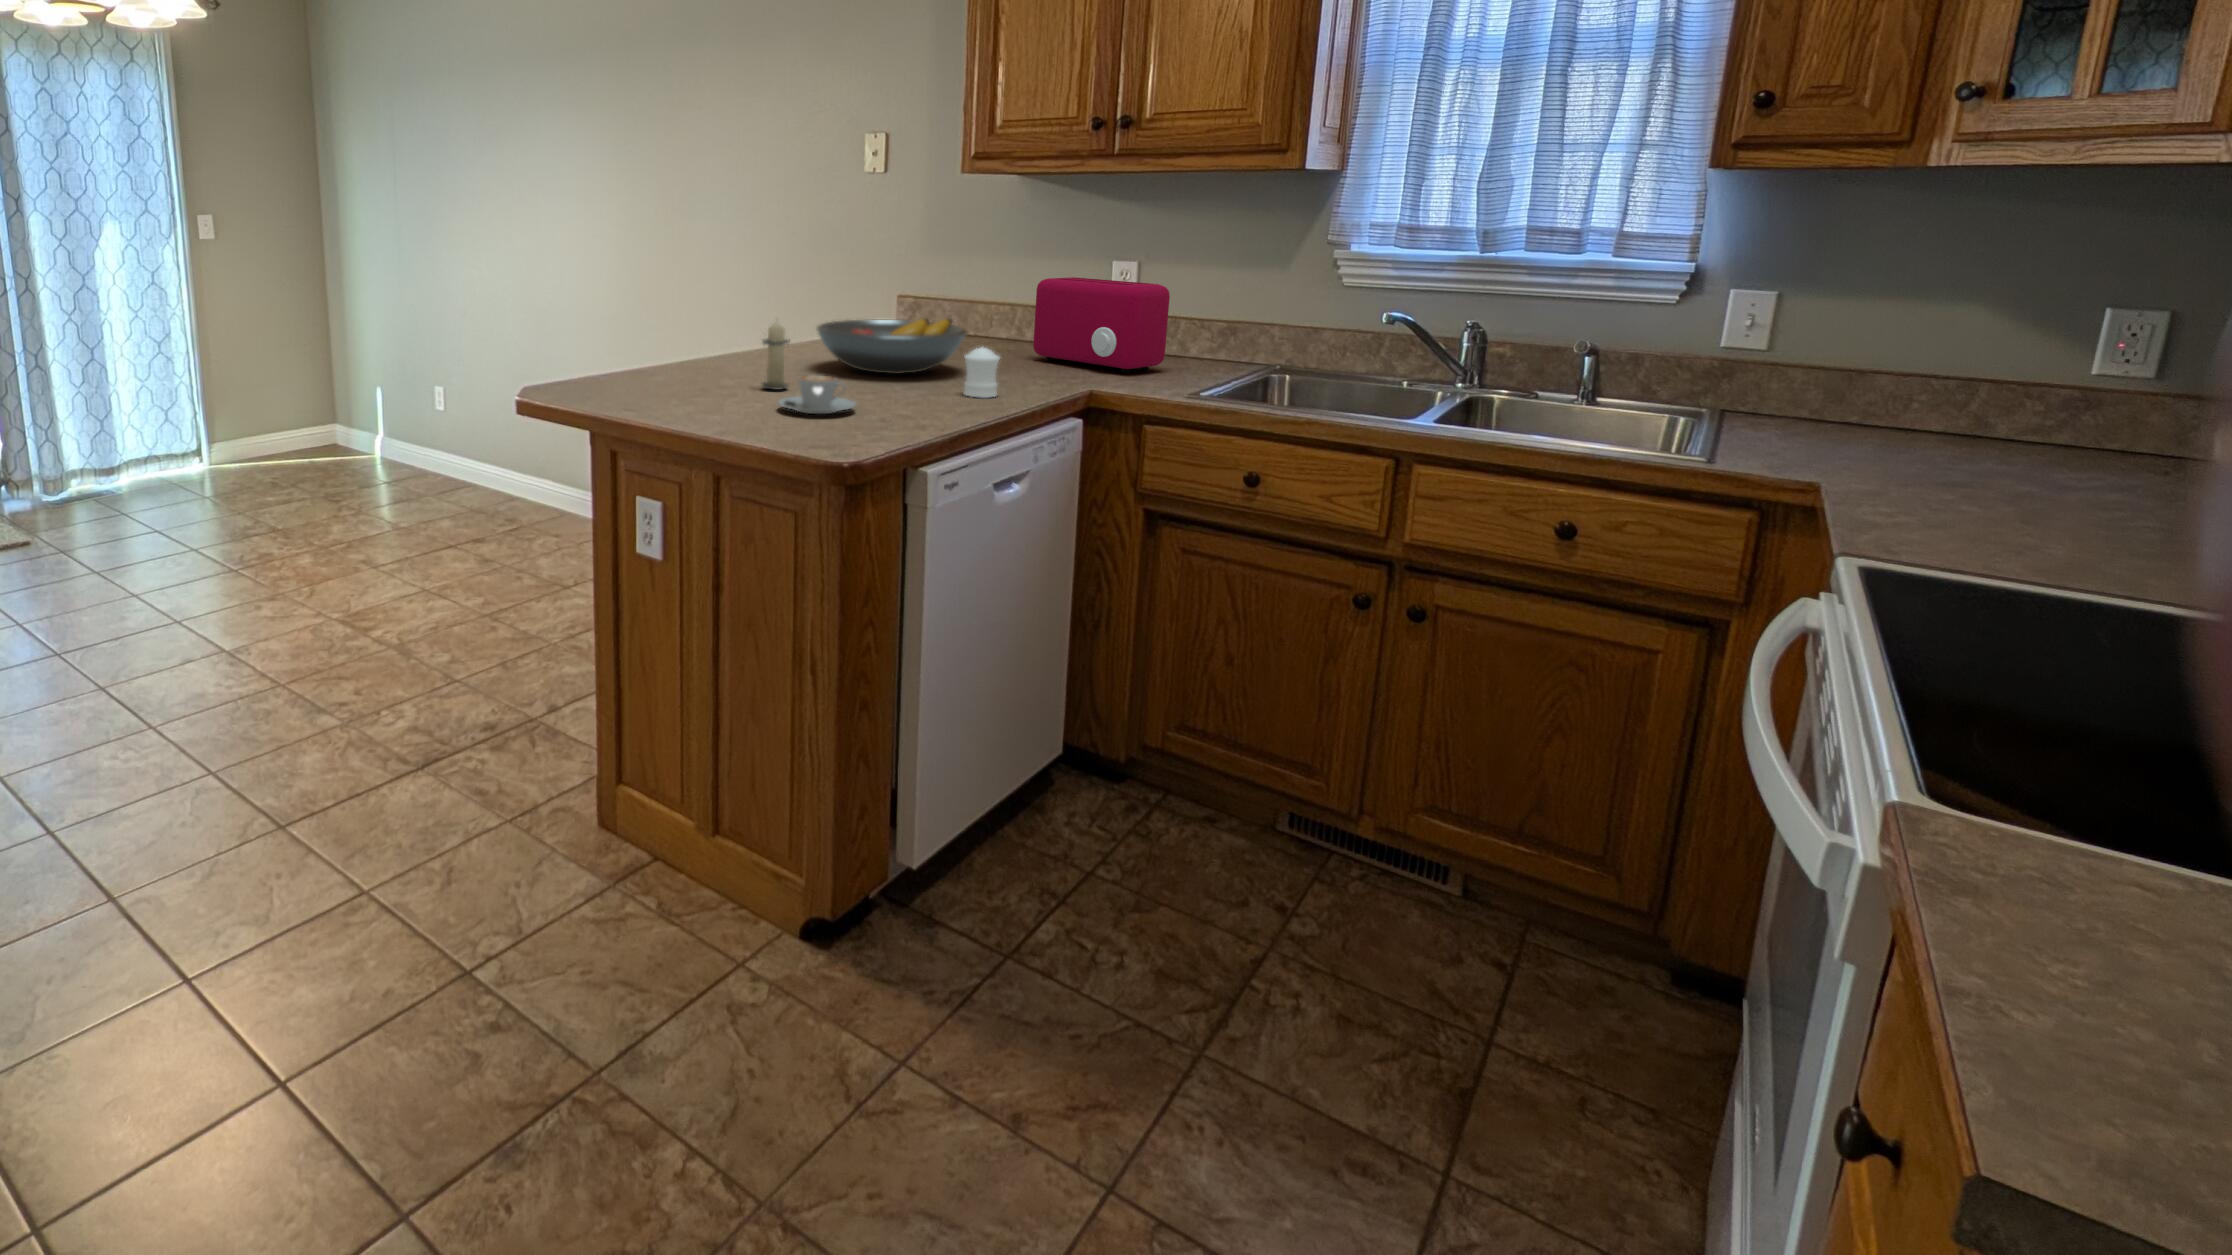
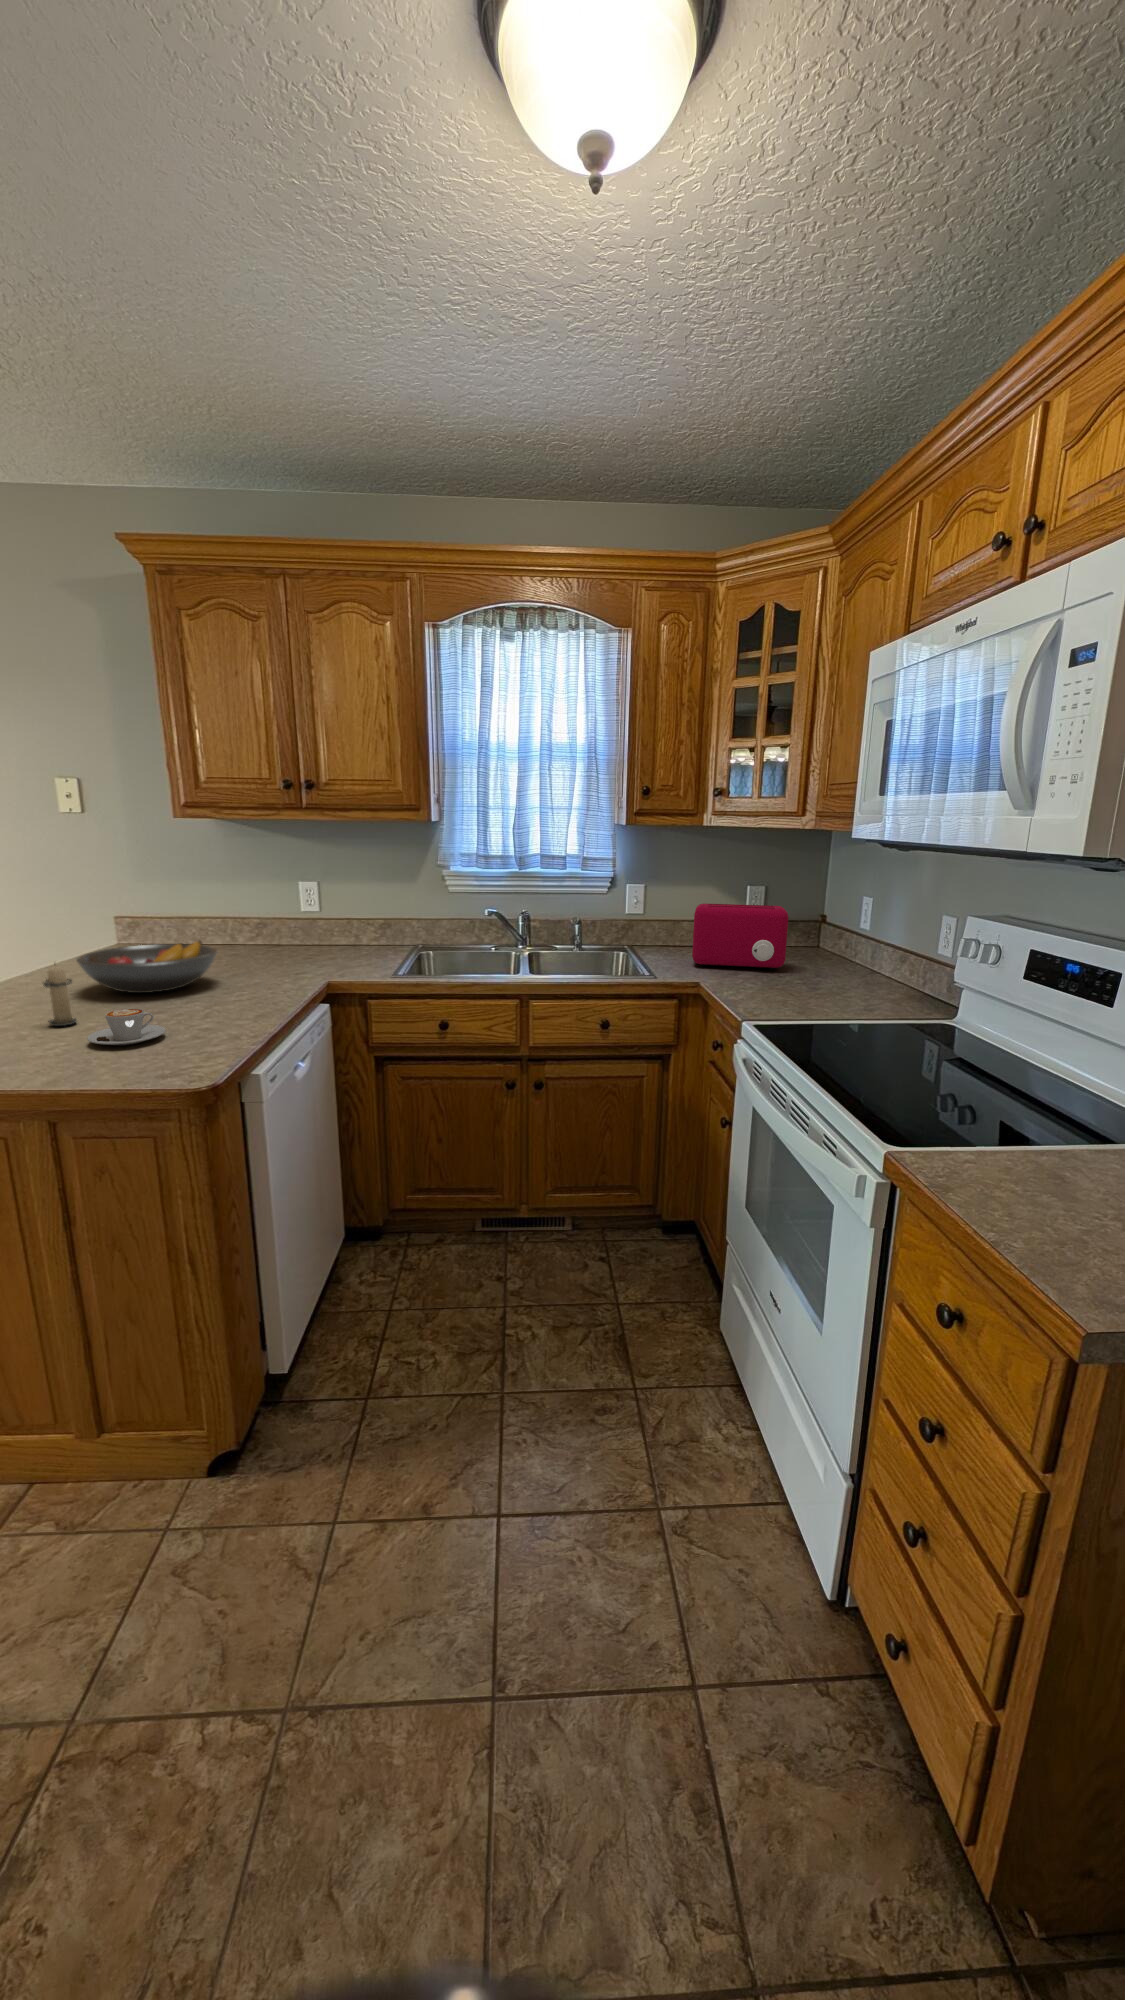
toaster: present [1033,277,1170,373] -> present [692,904,789,970]
salt shaker: present [964,347,1000,398] -> none [234,963,265,1003]

